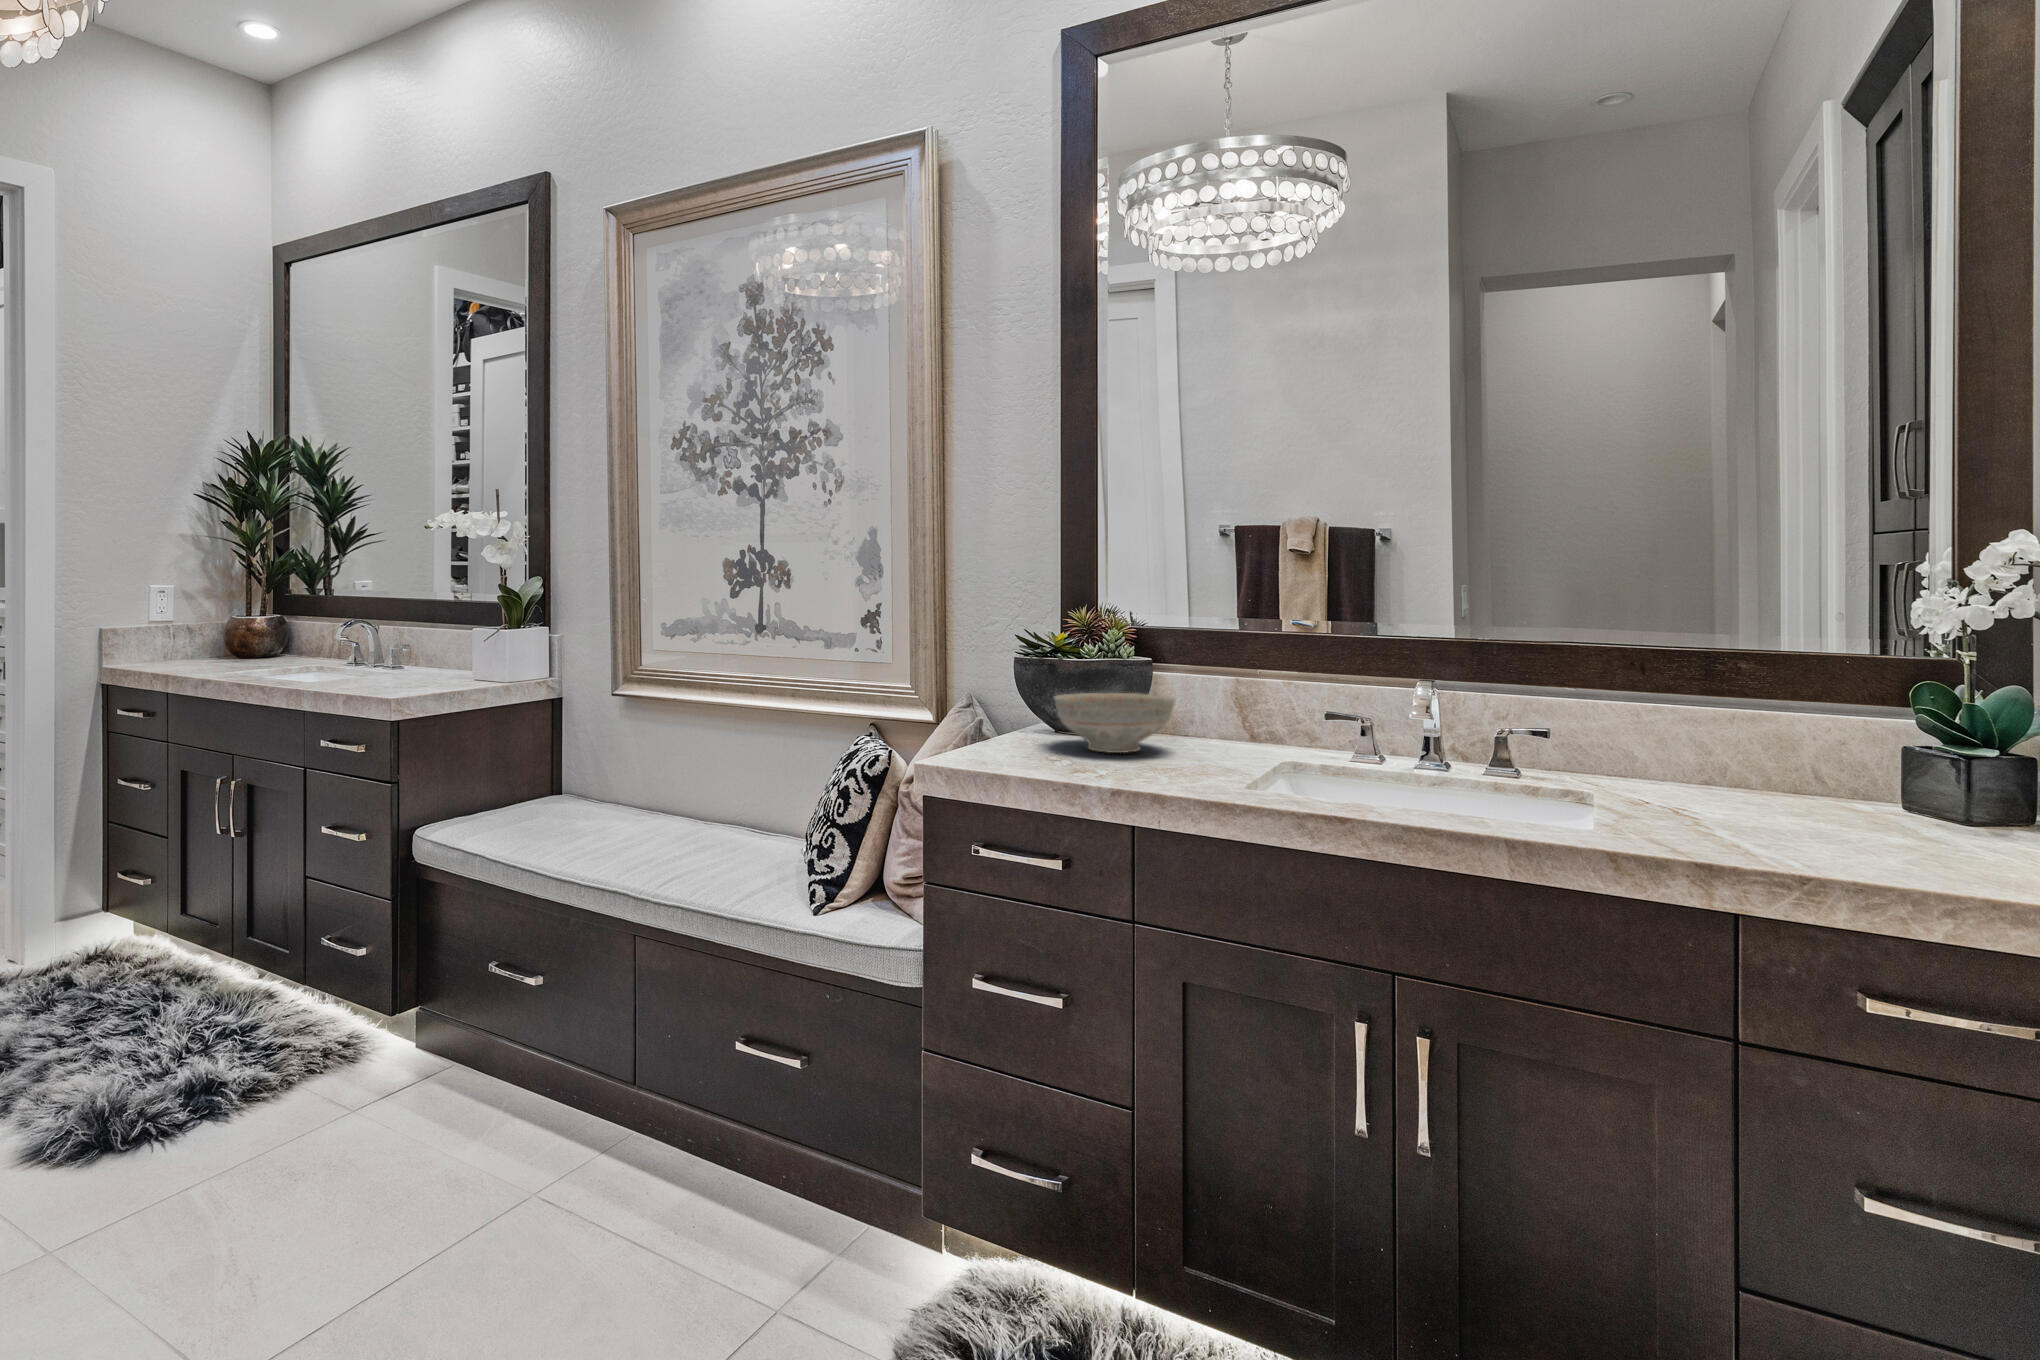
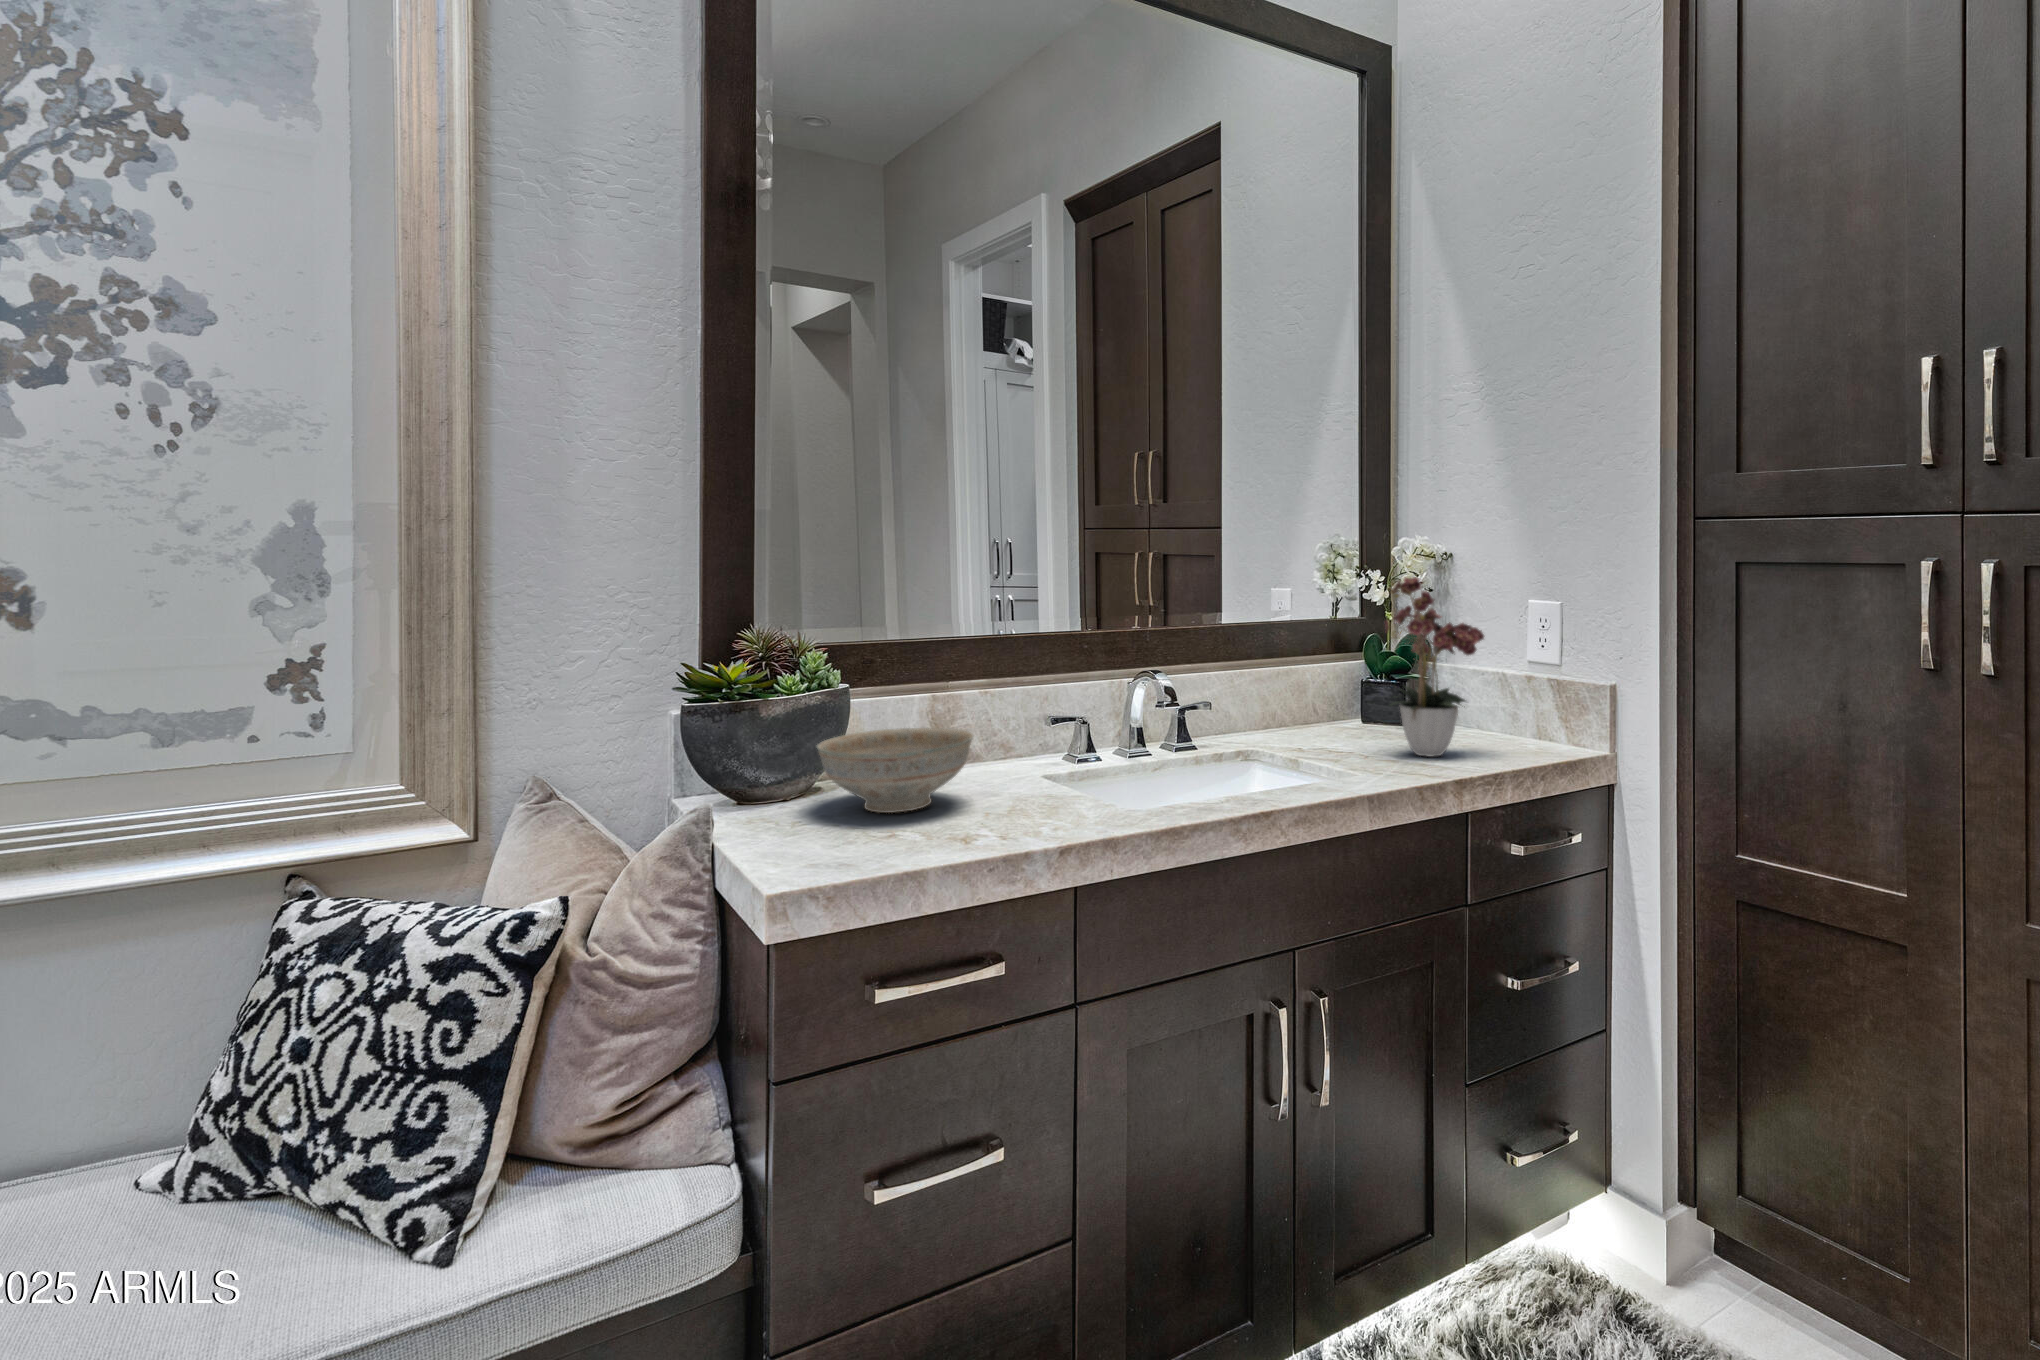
flower arrangement: none [1711,569,1964,846] -> present [1385,577,1485,757]

